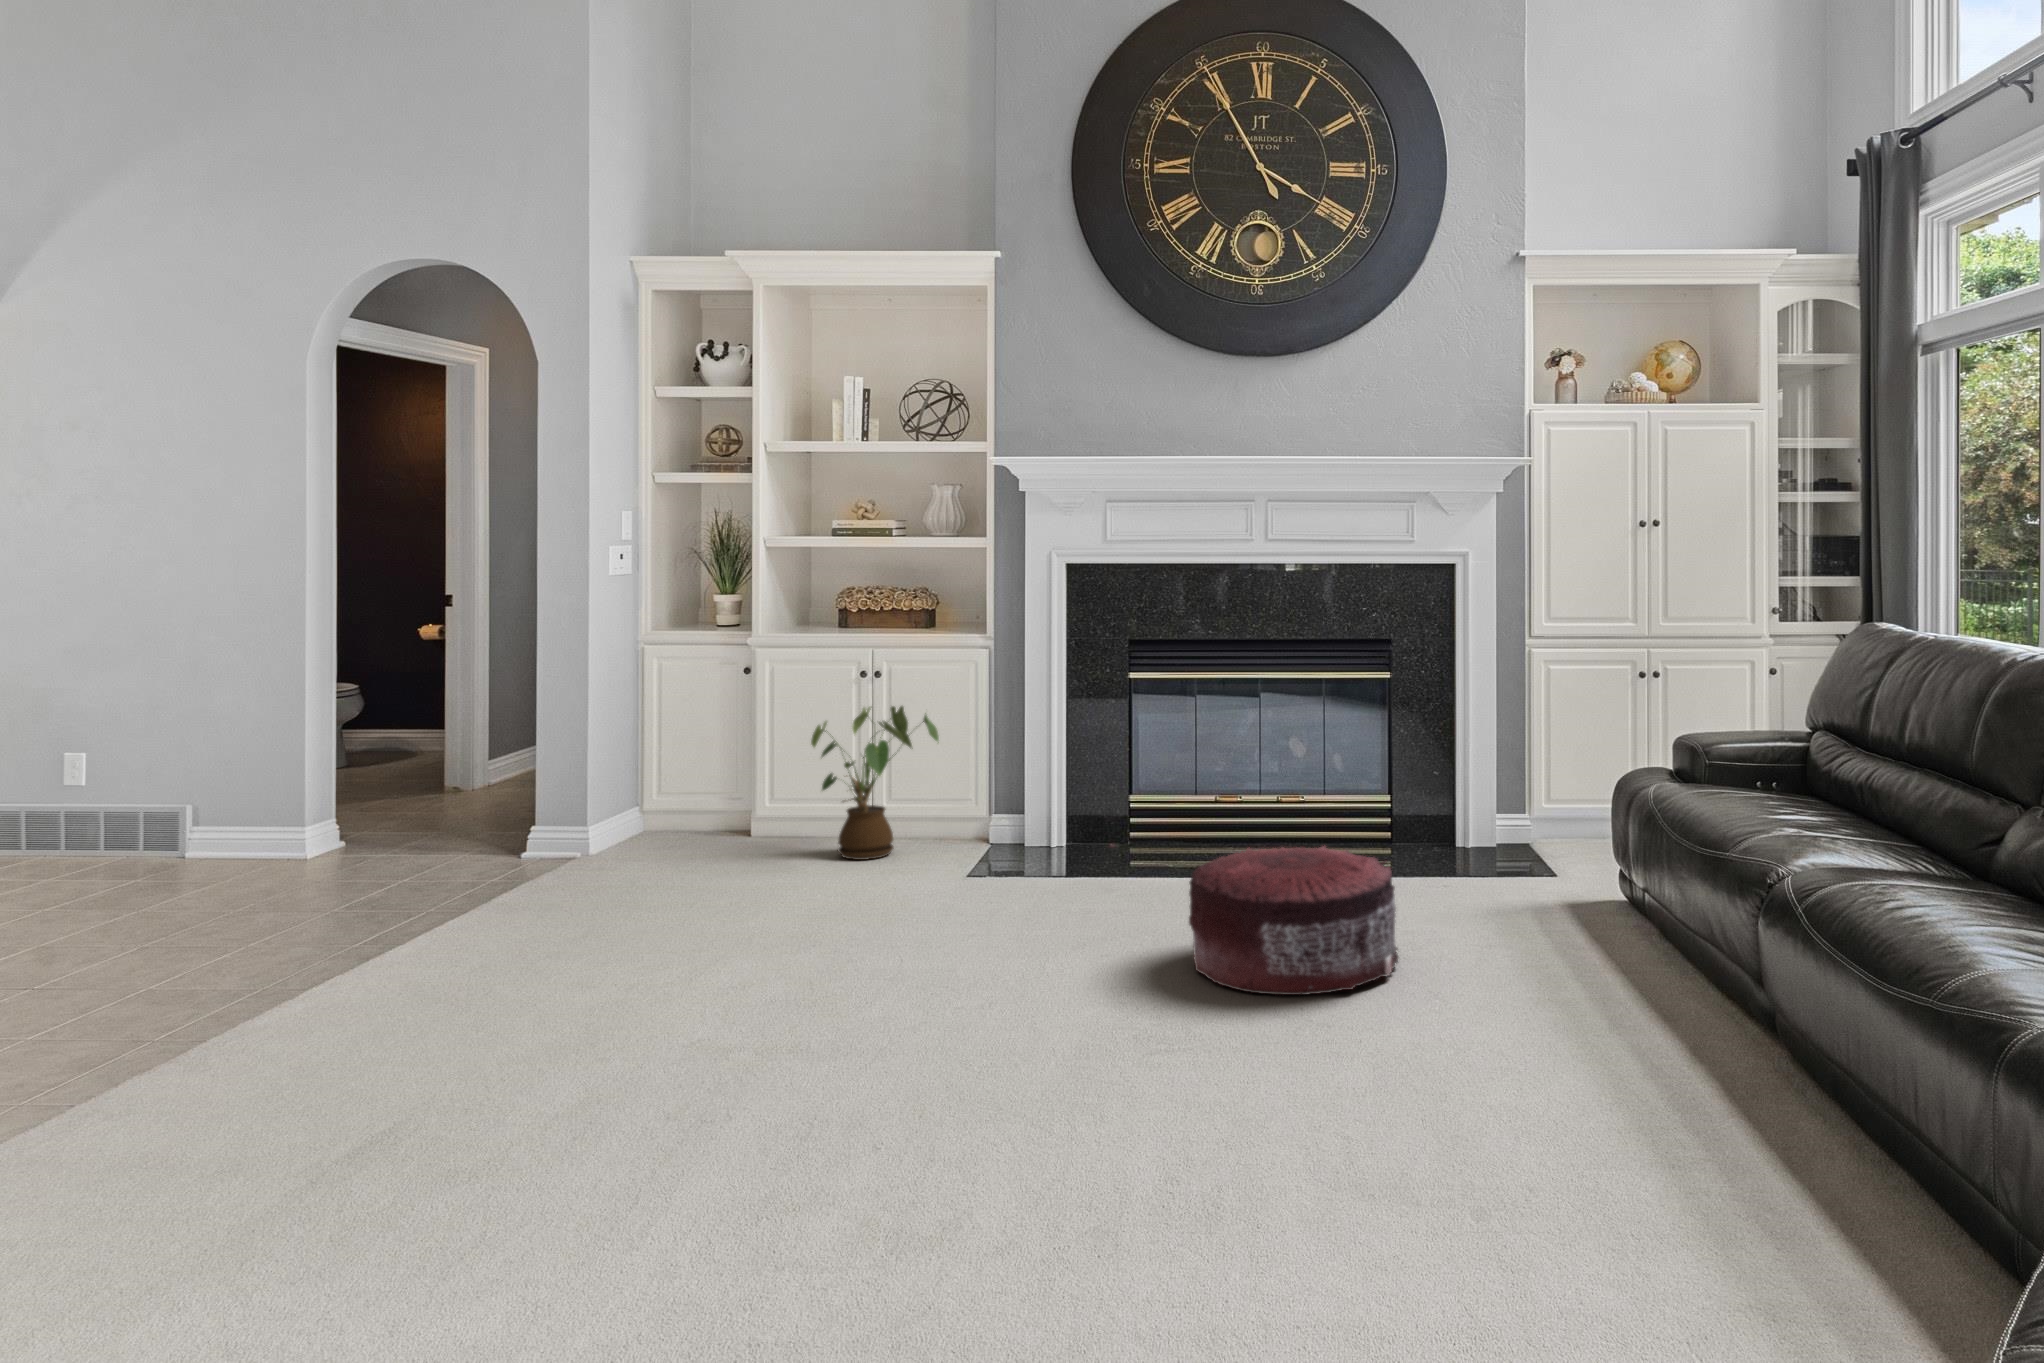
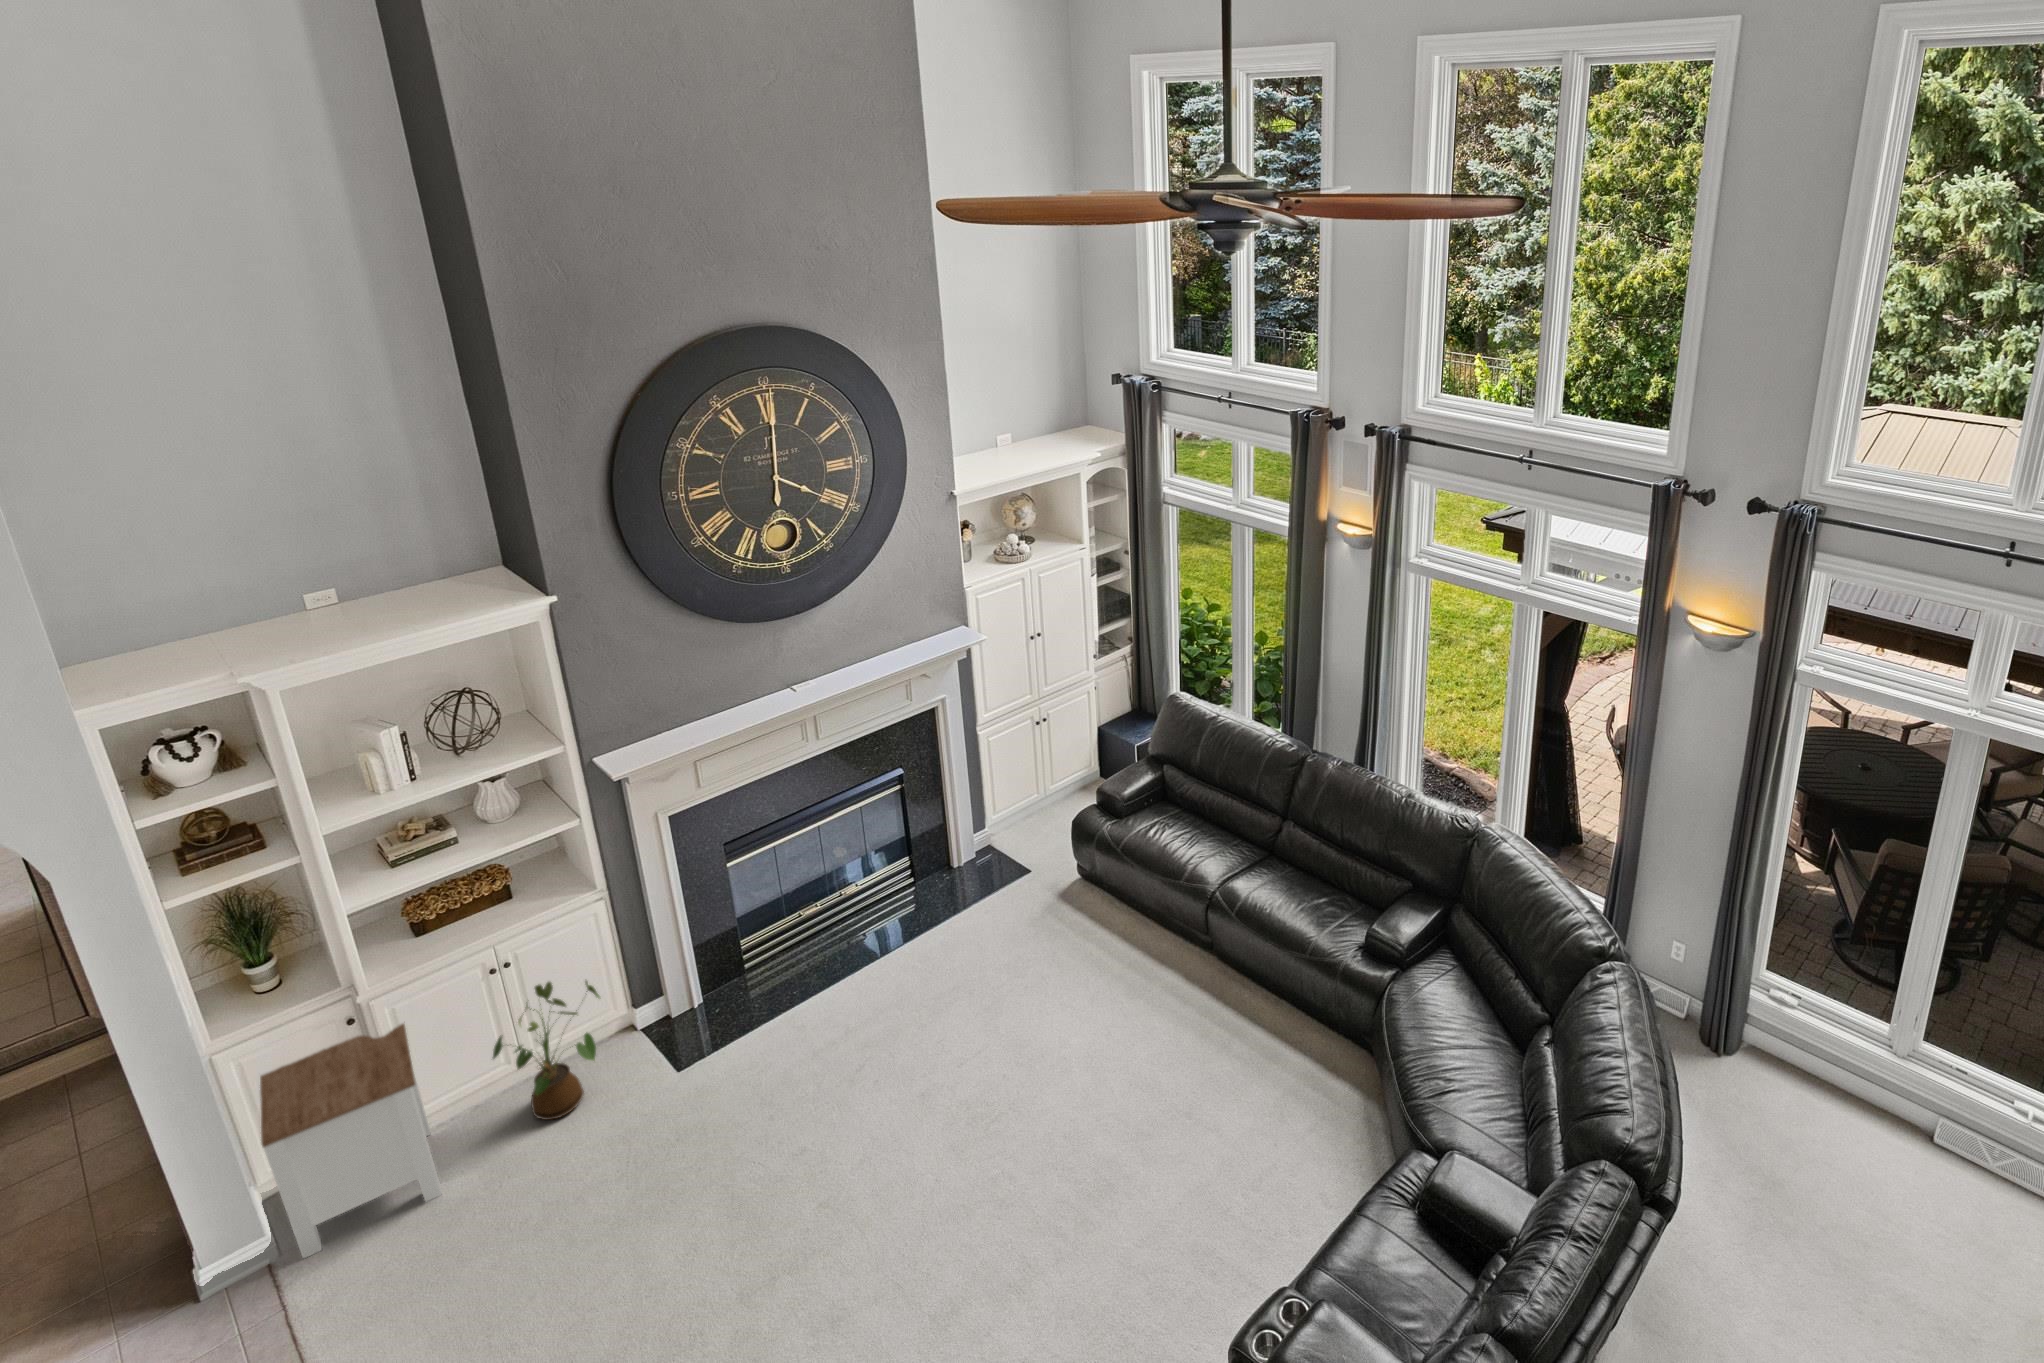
side table: none [600,685,782,865] -> present [260,1024,442,1258]
pouf: present [1189,846,1399,995] -> none [963,986,1087,1119]

